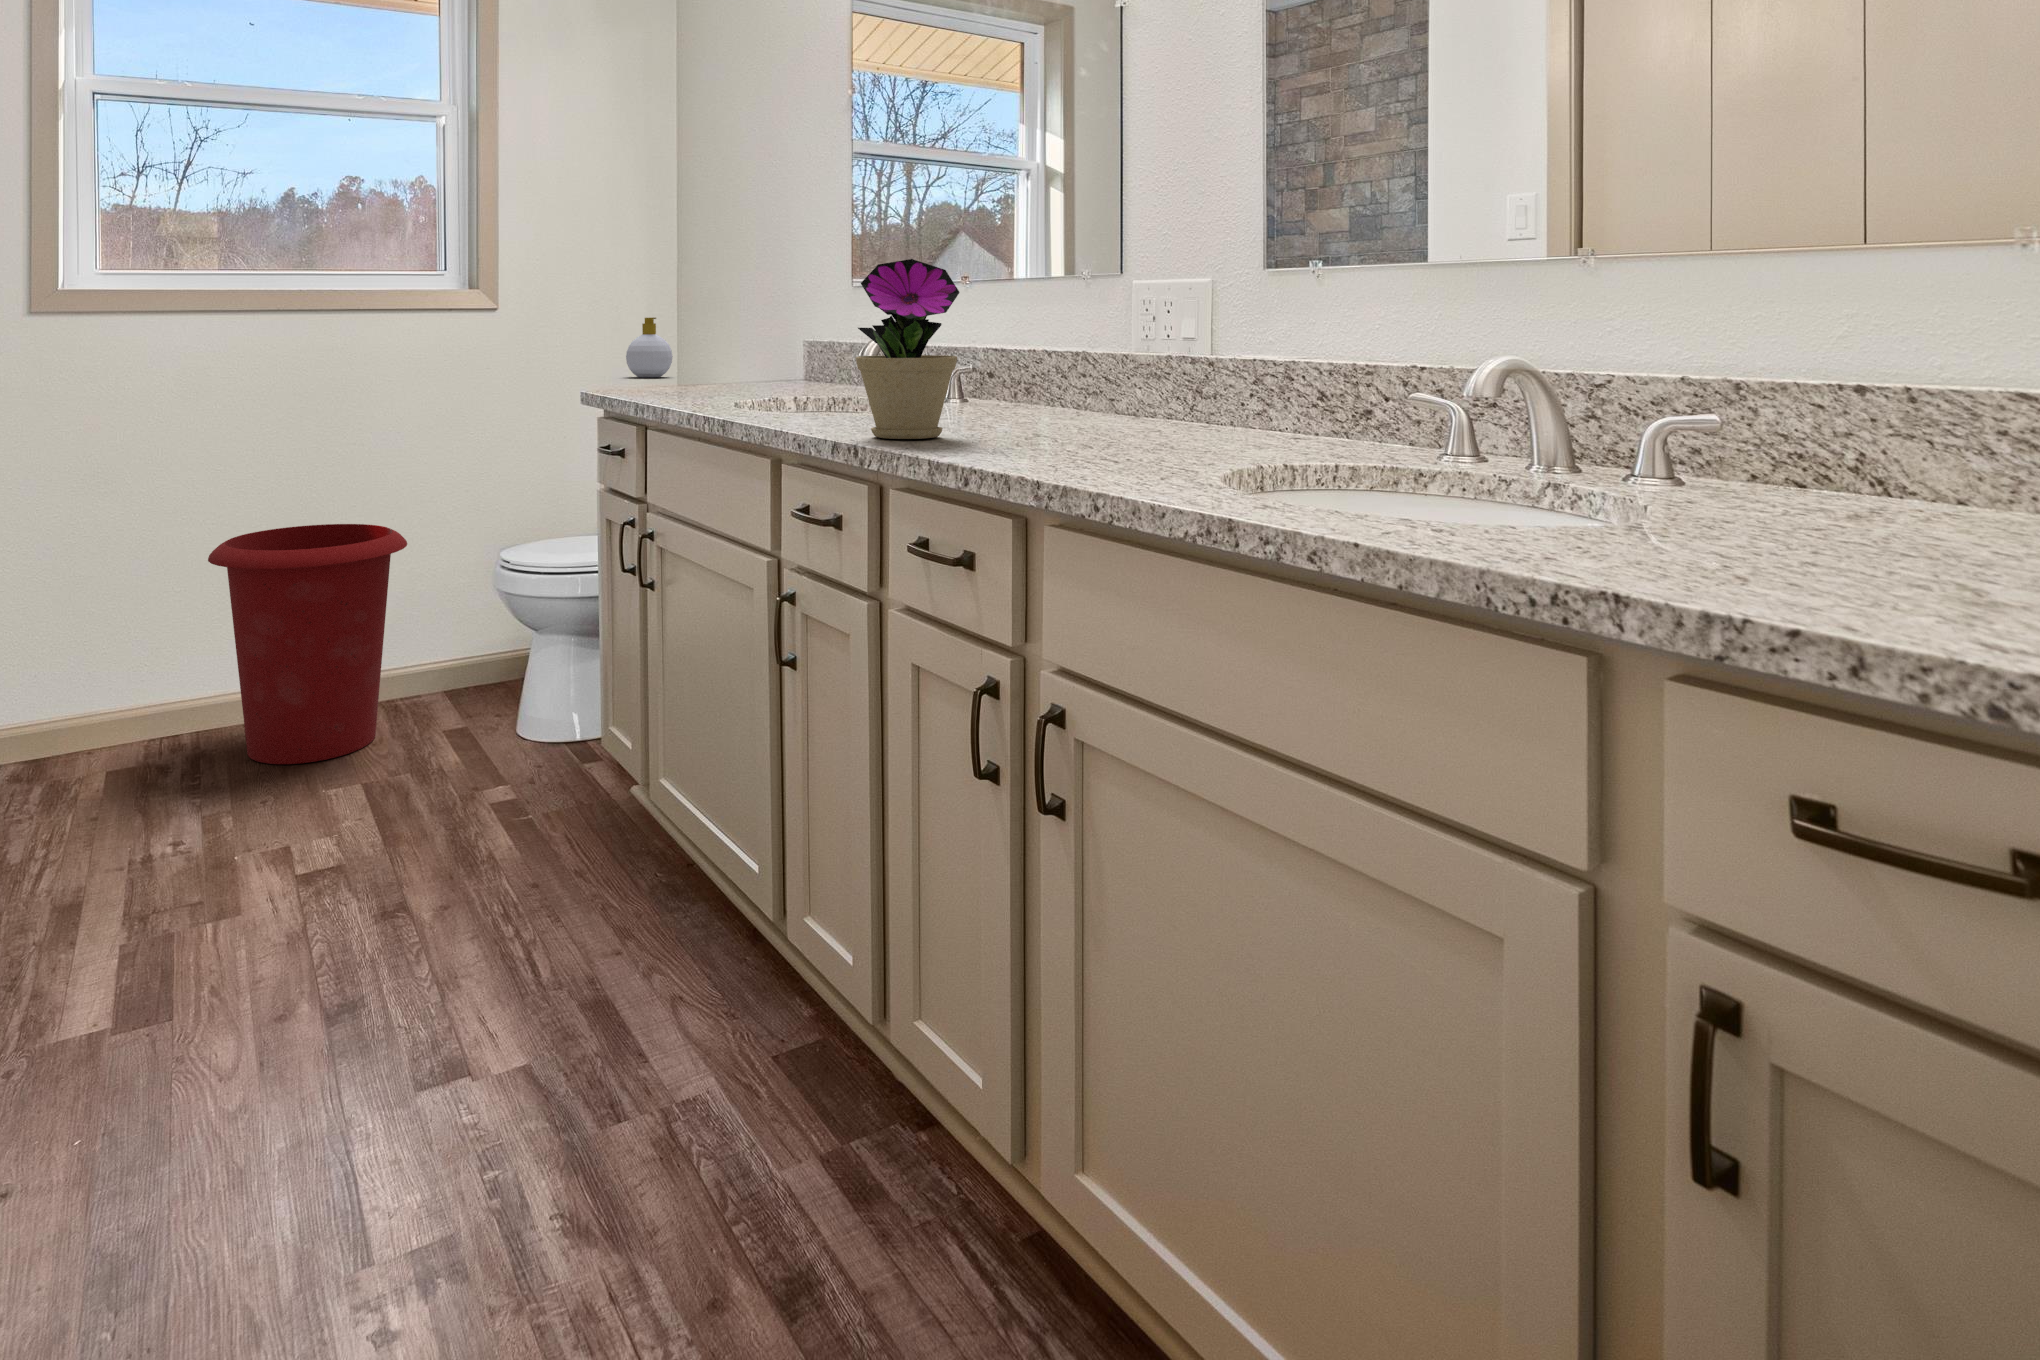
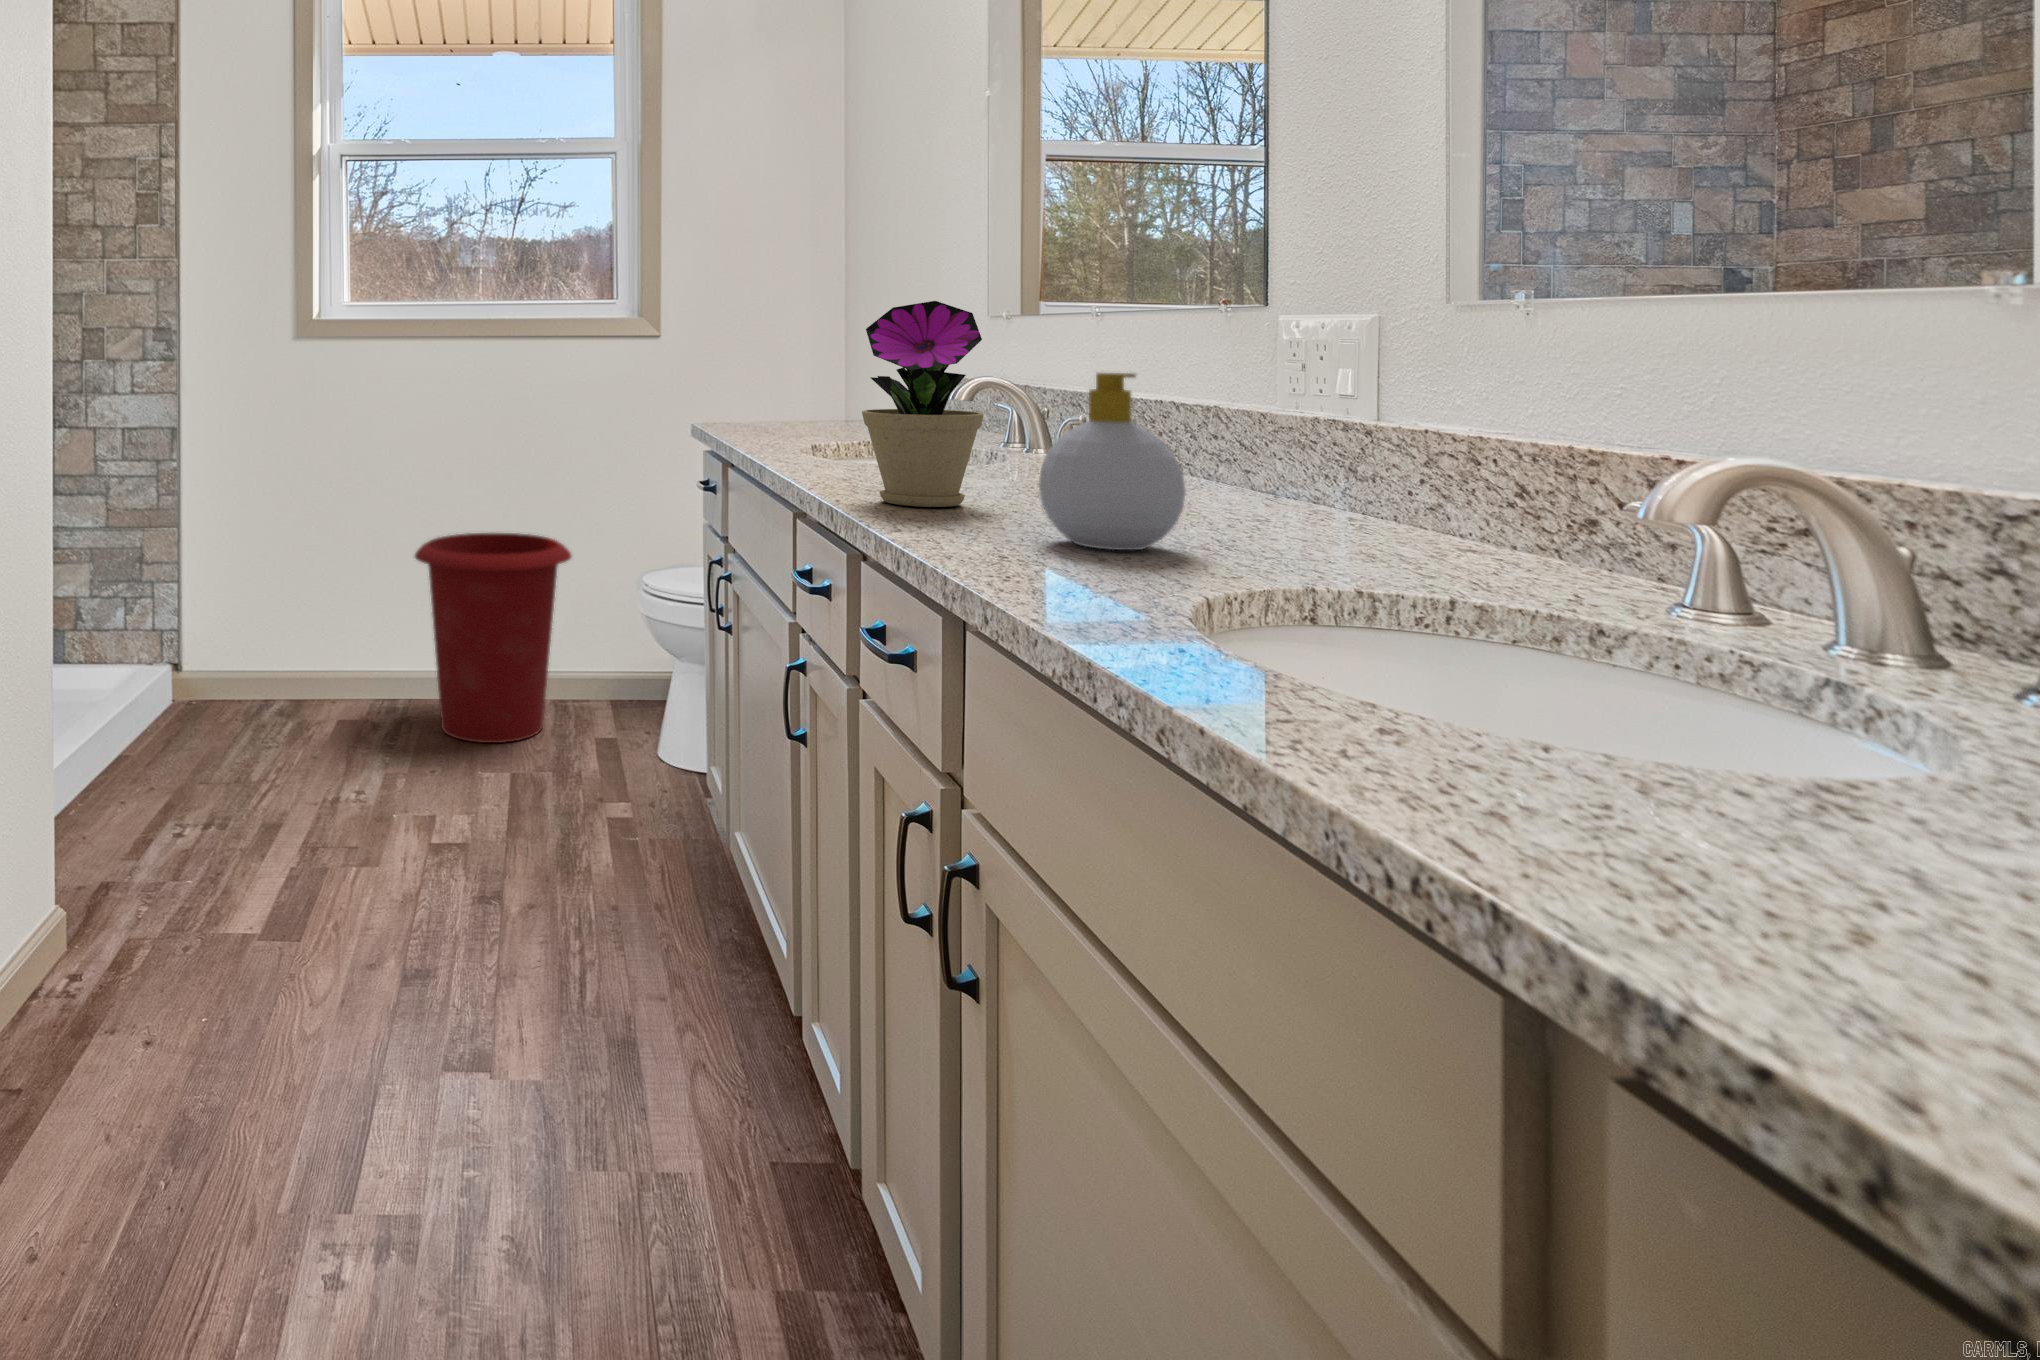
soap bottle: present [626,318,673,377] -> present [1039,373,1186,550]

